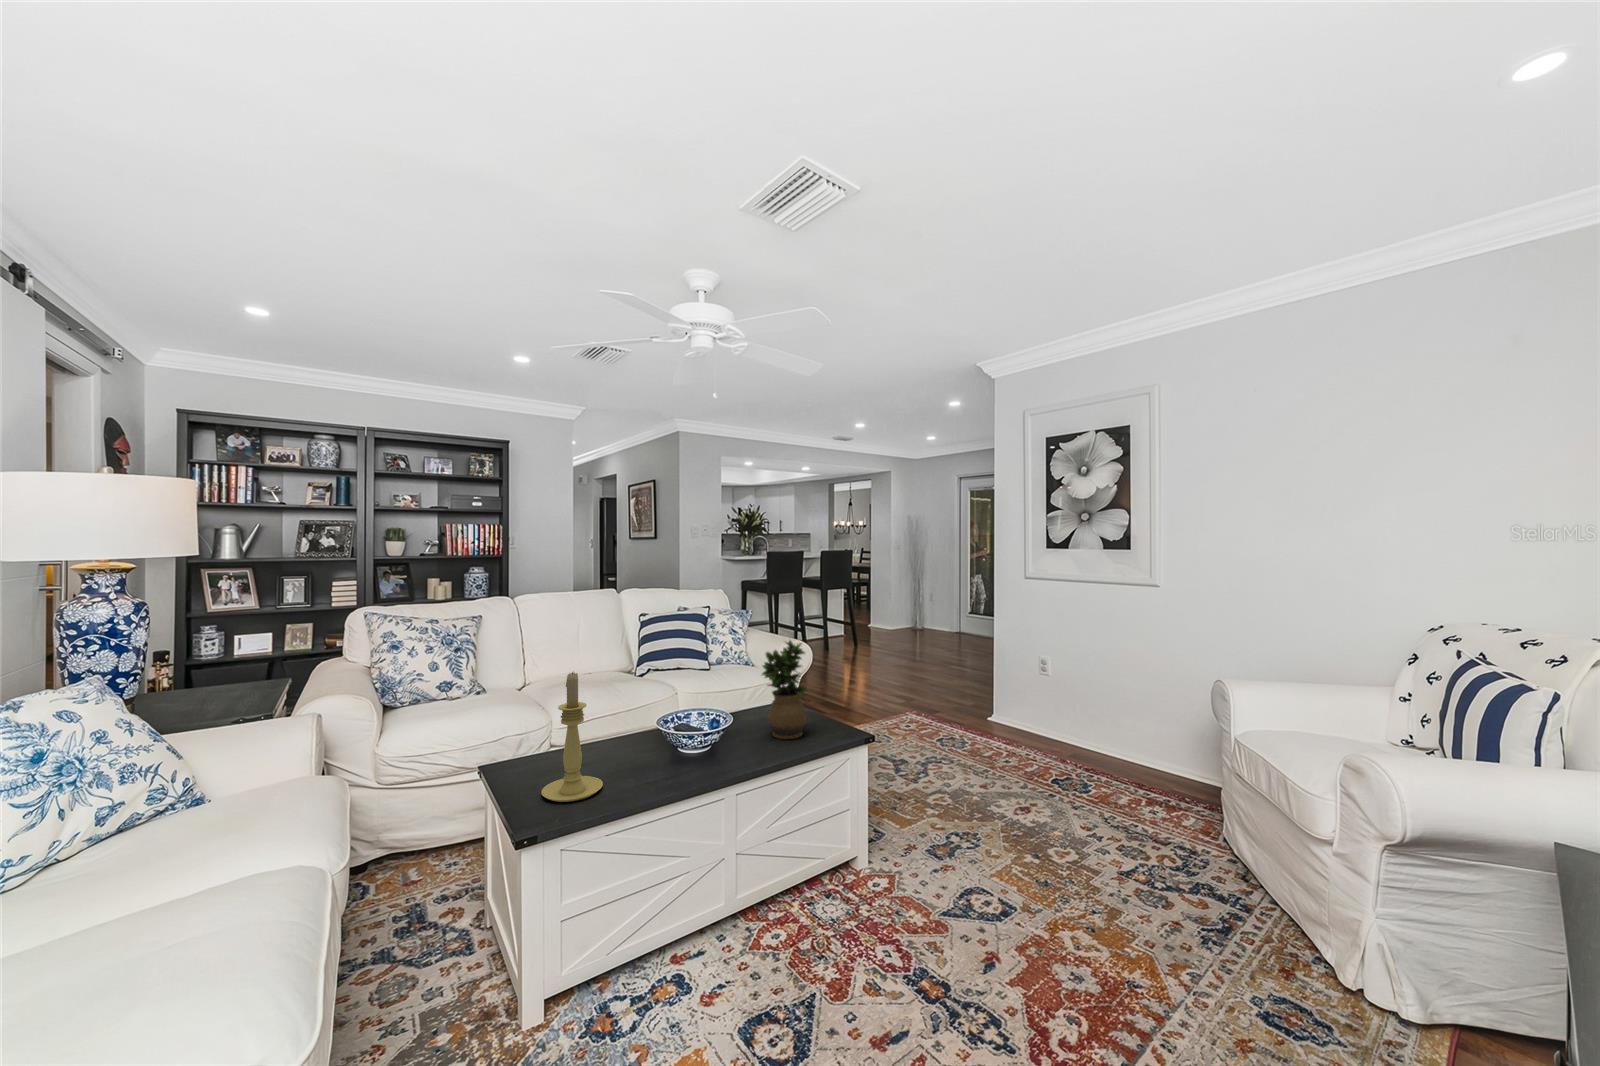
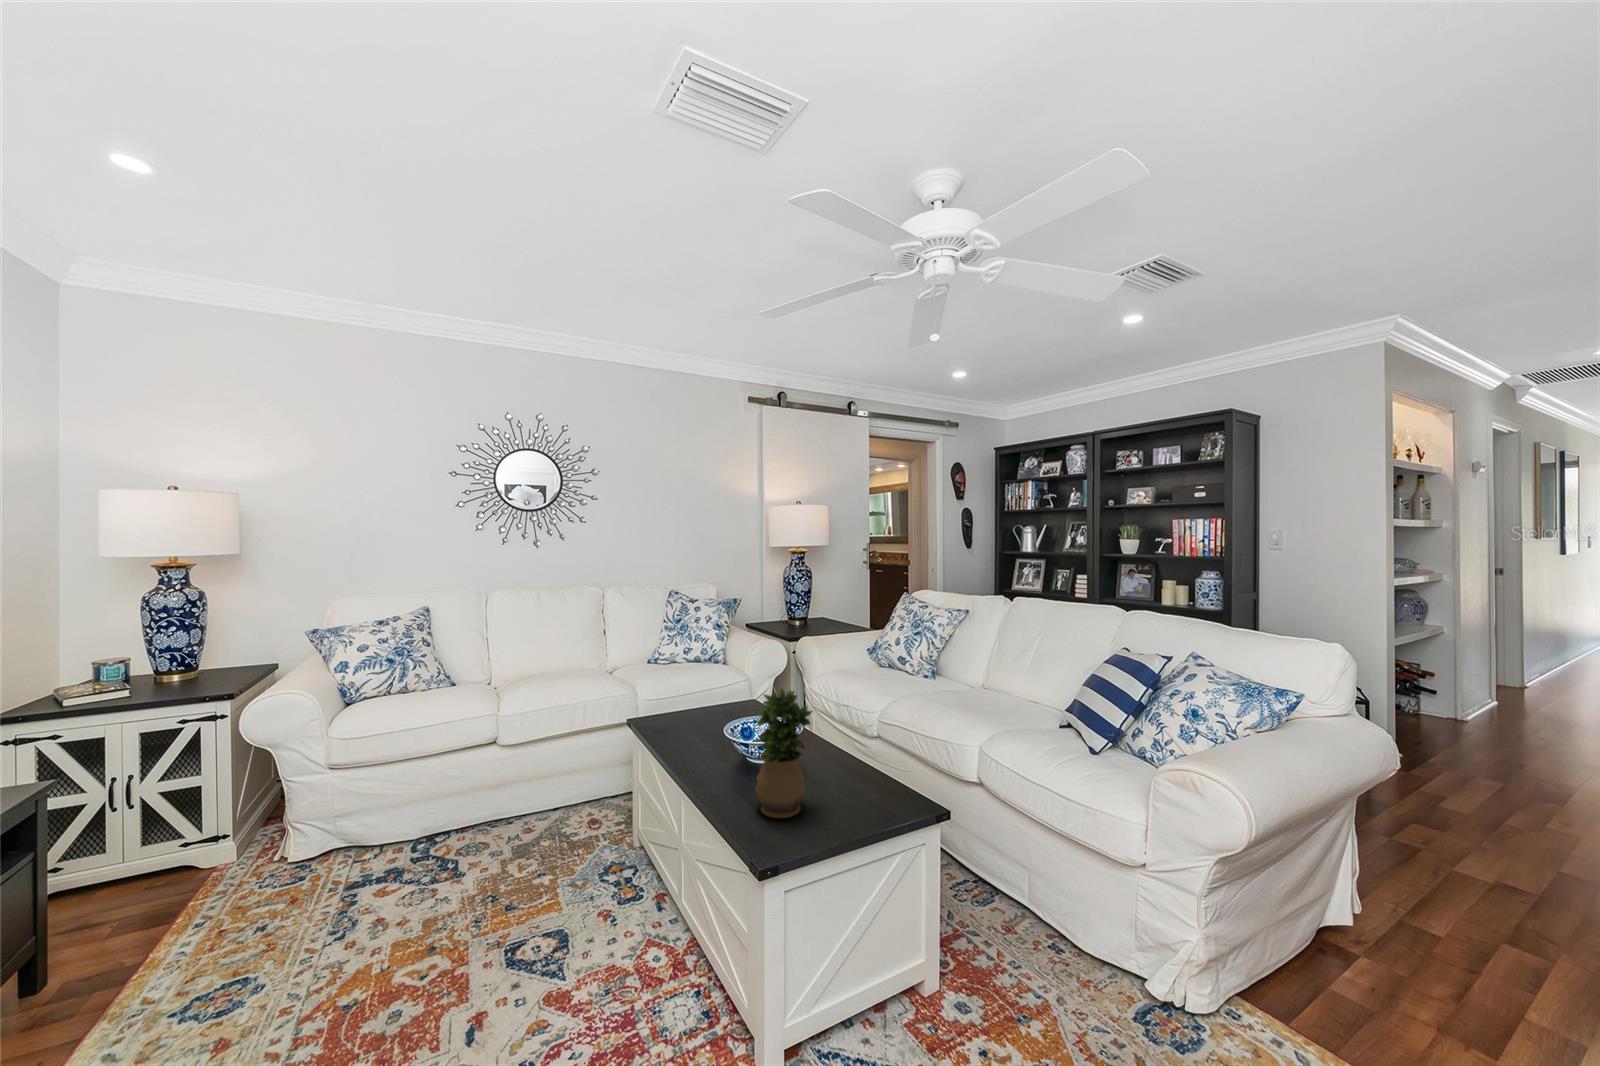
candle holder: present [541,672,603,802] -> none [660,642,703,735]

